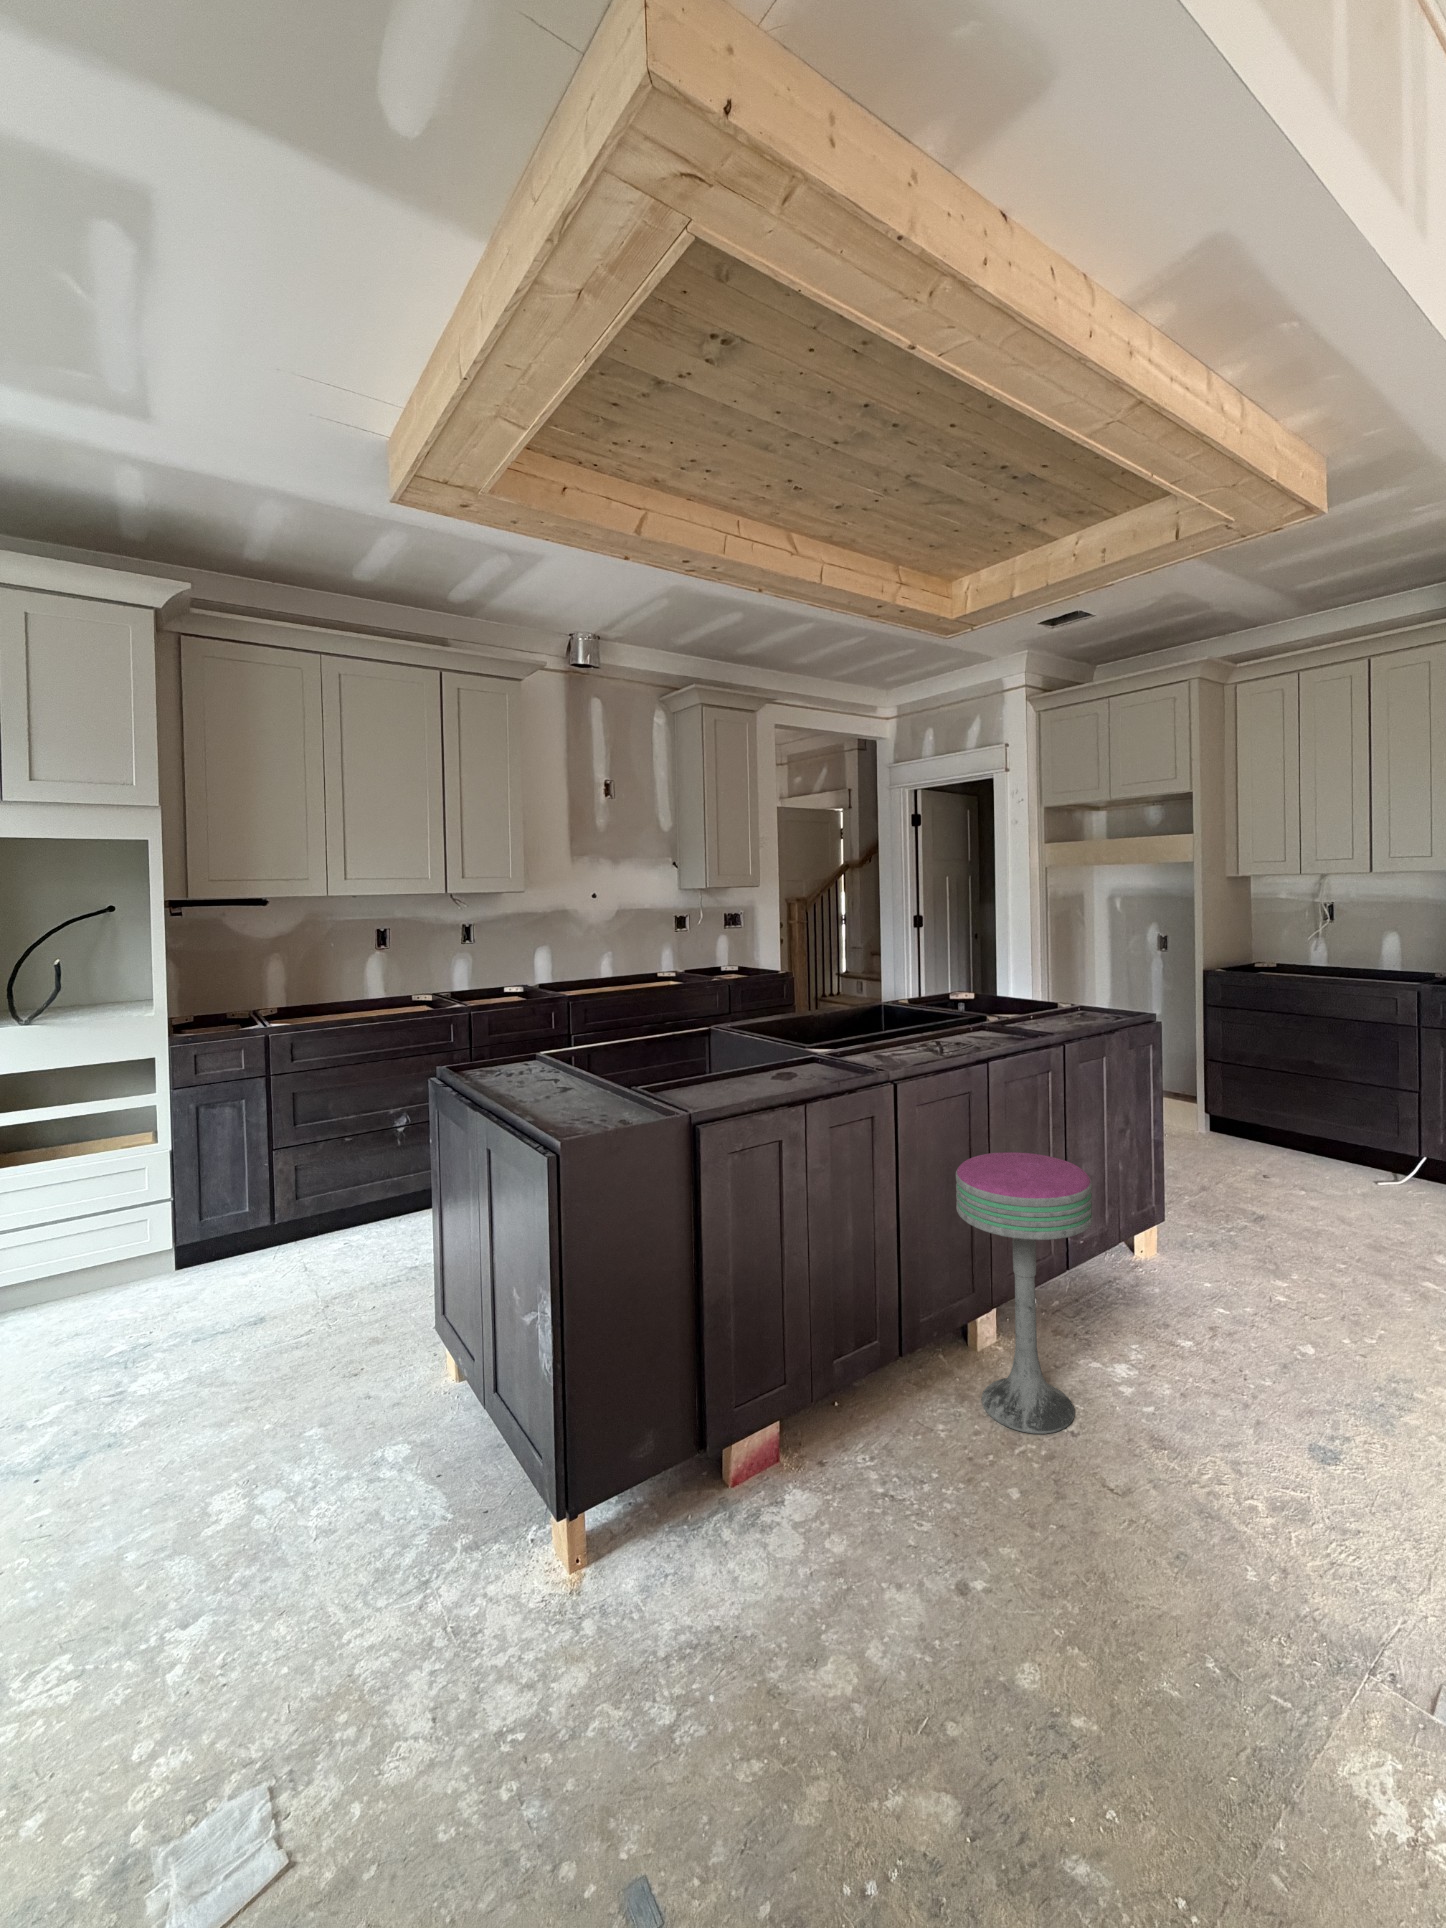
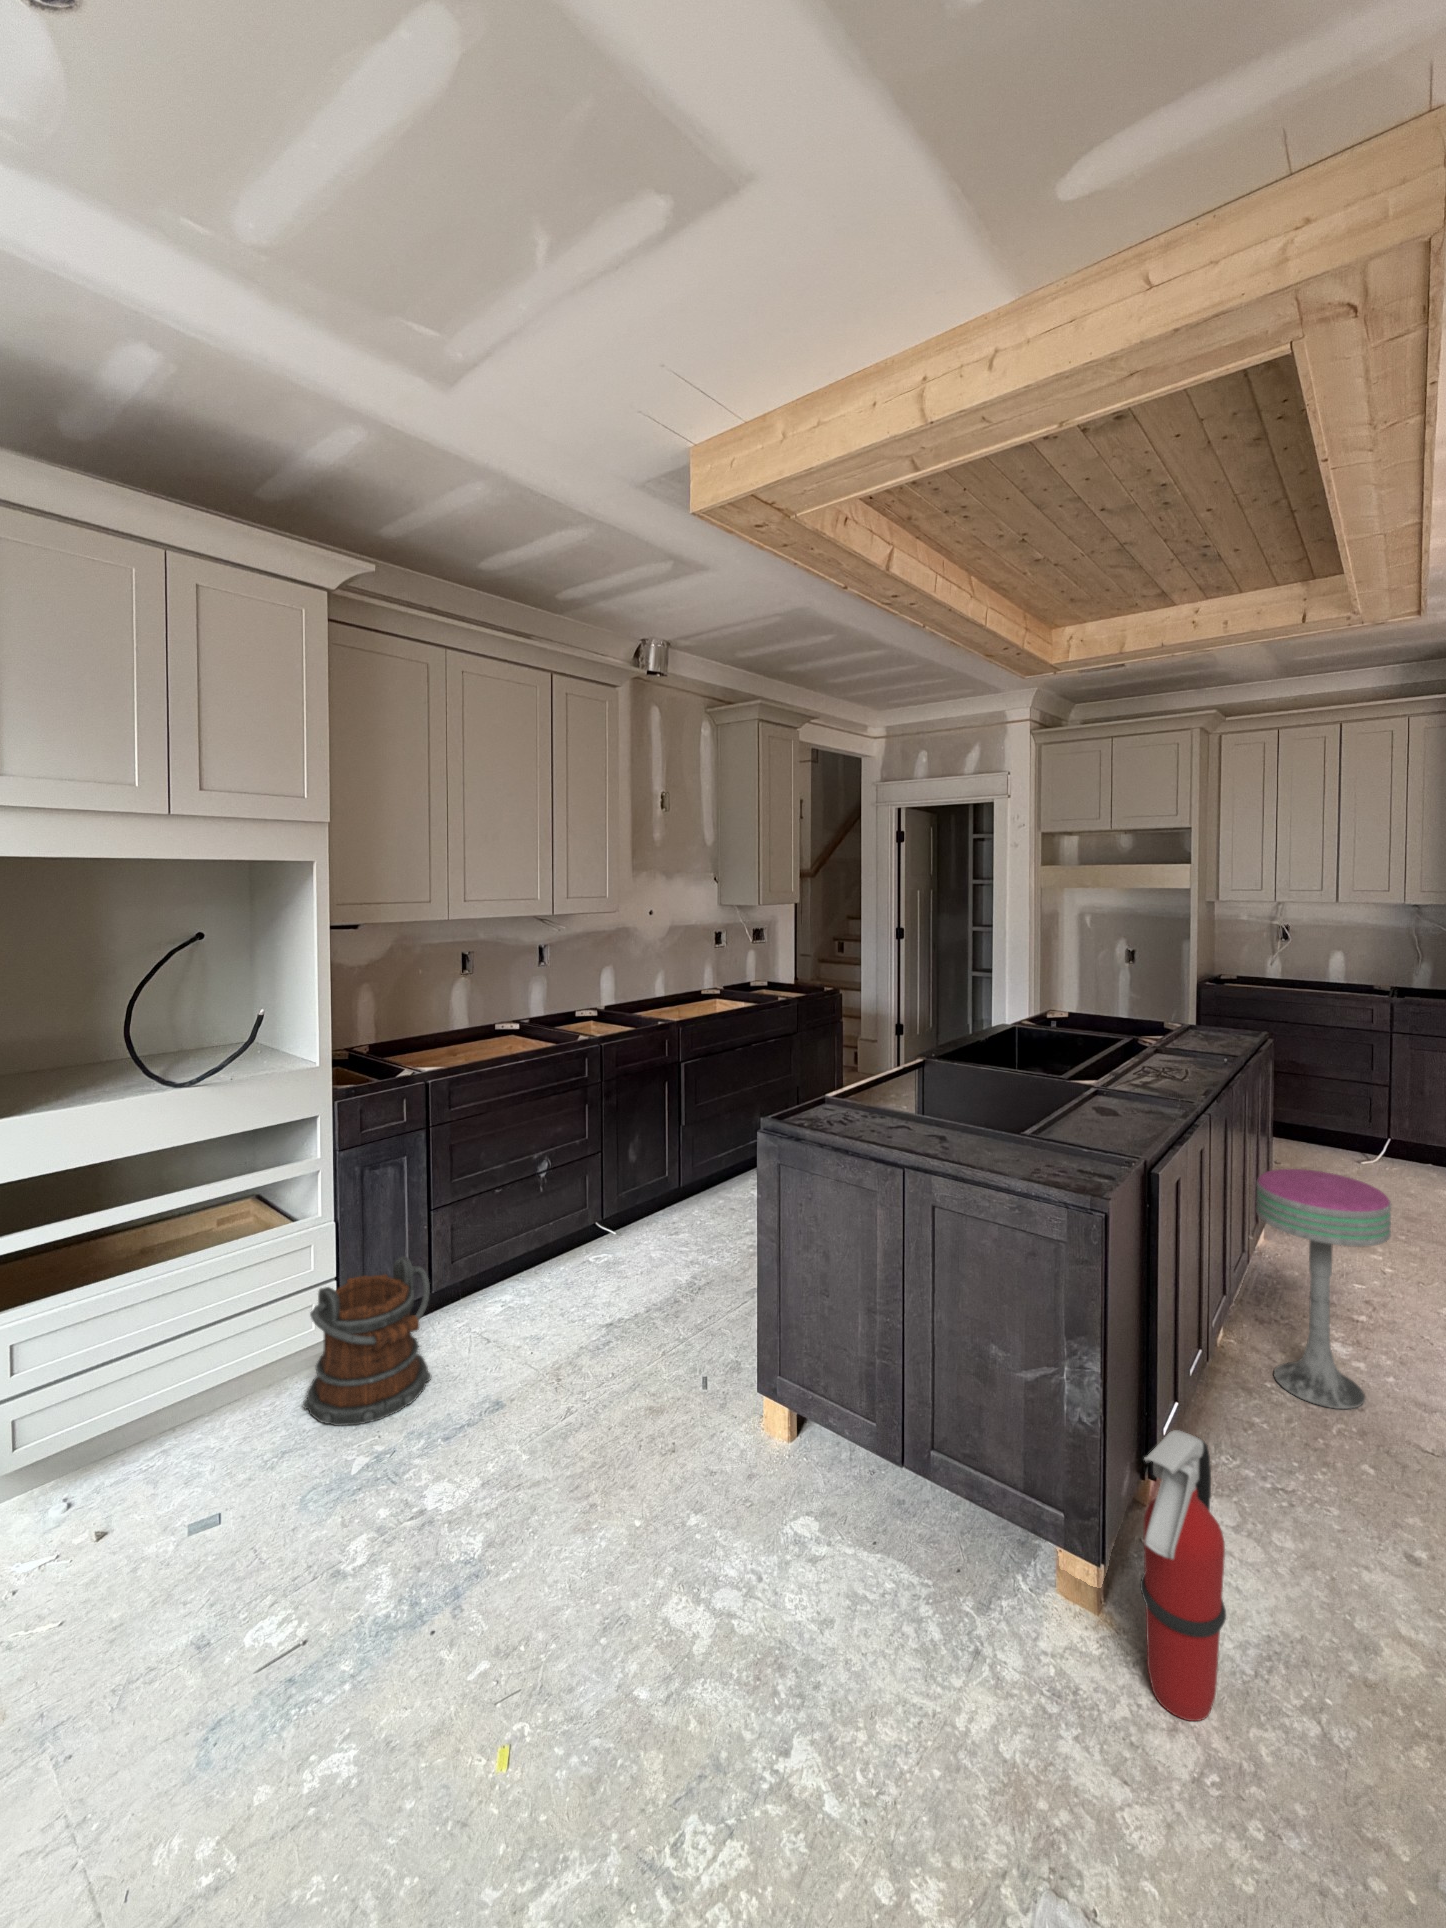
bucket: none [102,1182,230,1318] -> present [303,1257,431,1426]
fire extinguisher: none [412,1378,575,1694] -> present [1140,1430,1226,1721]

